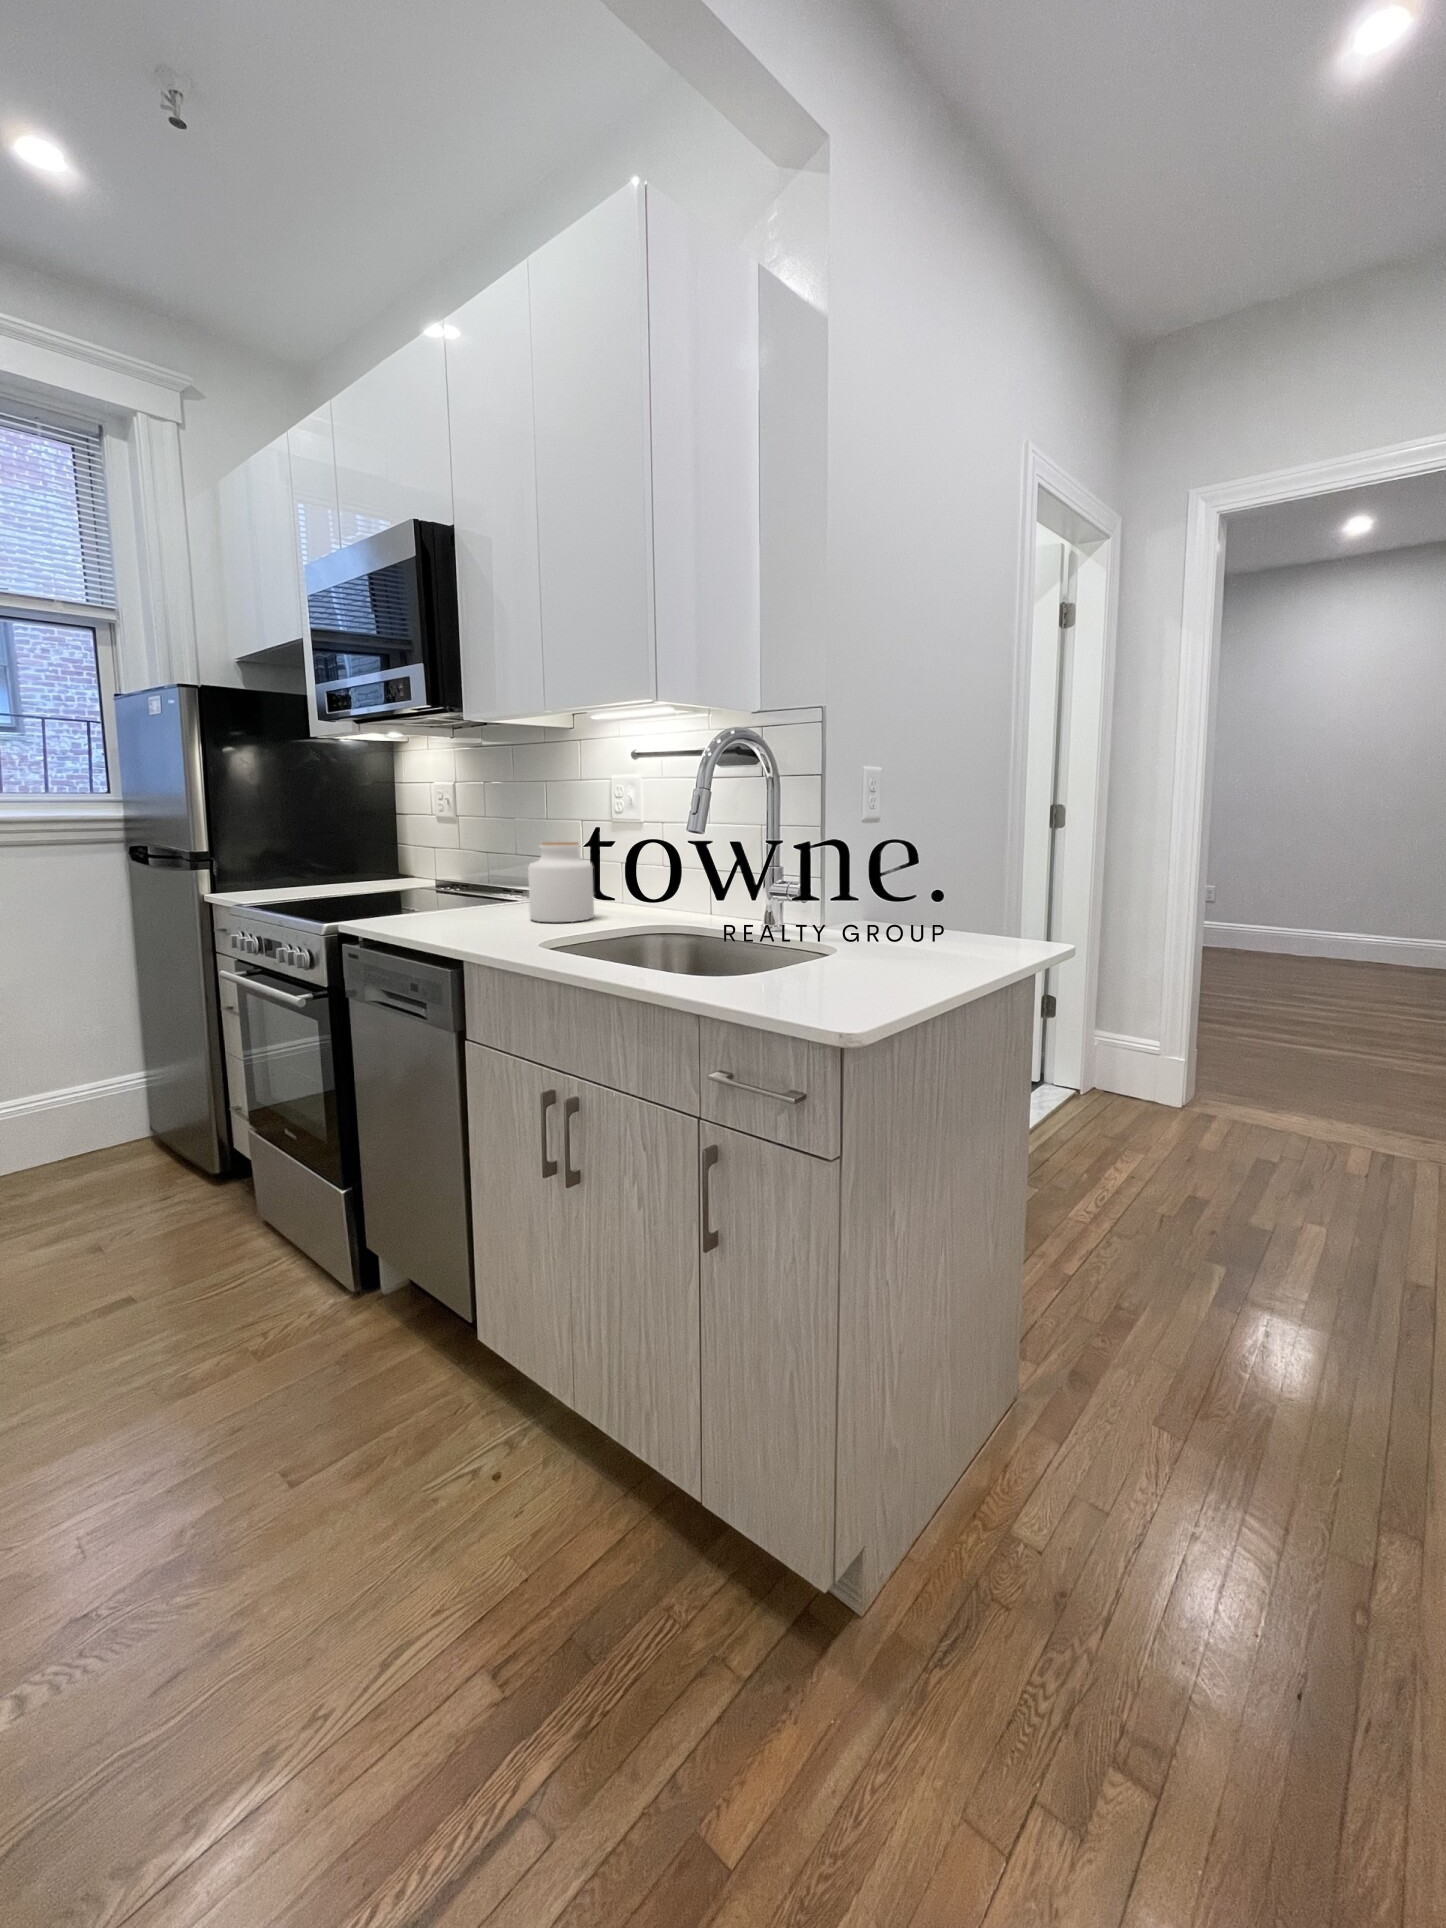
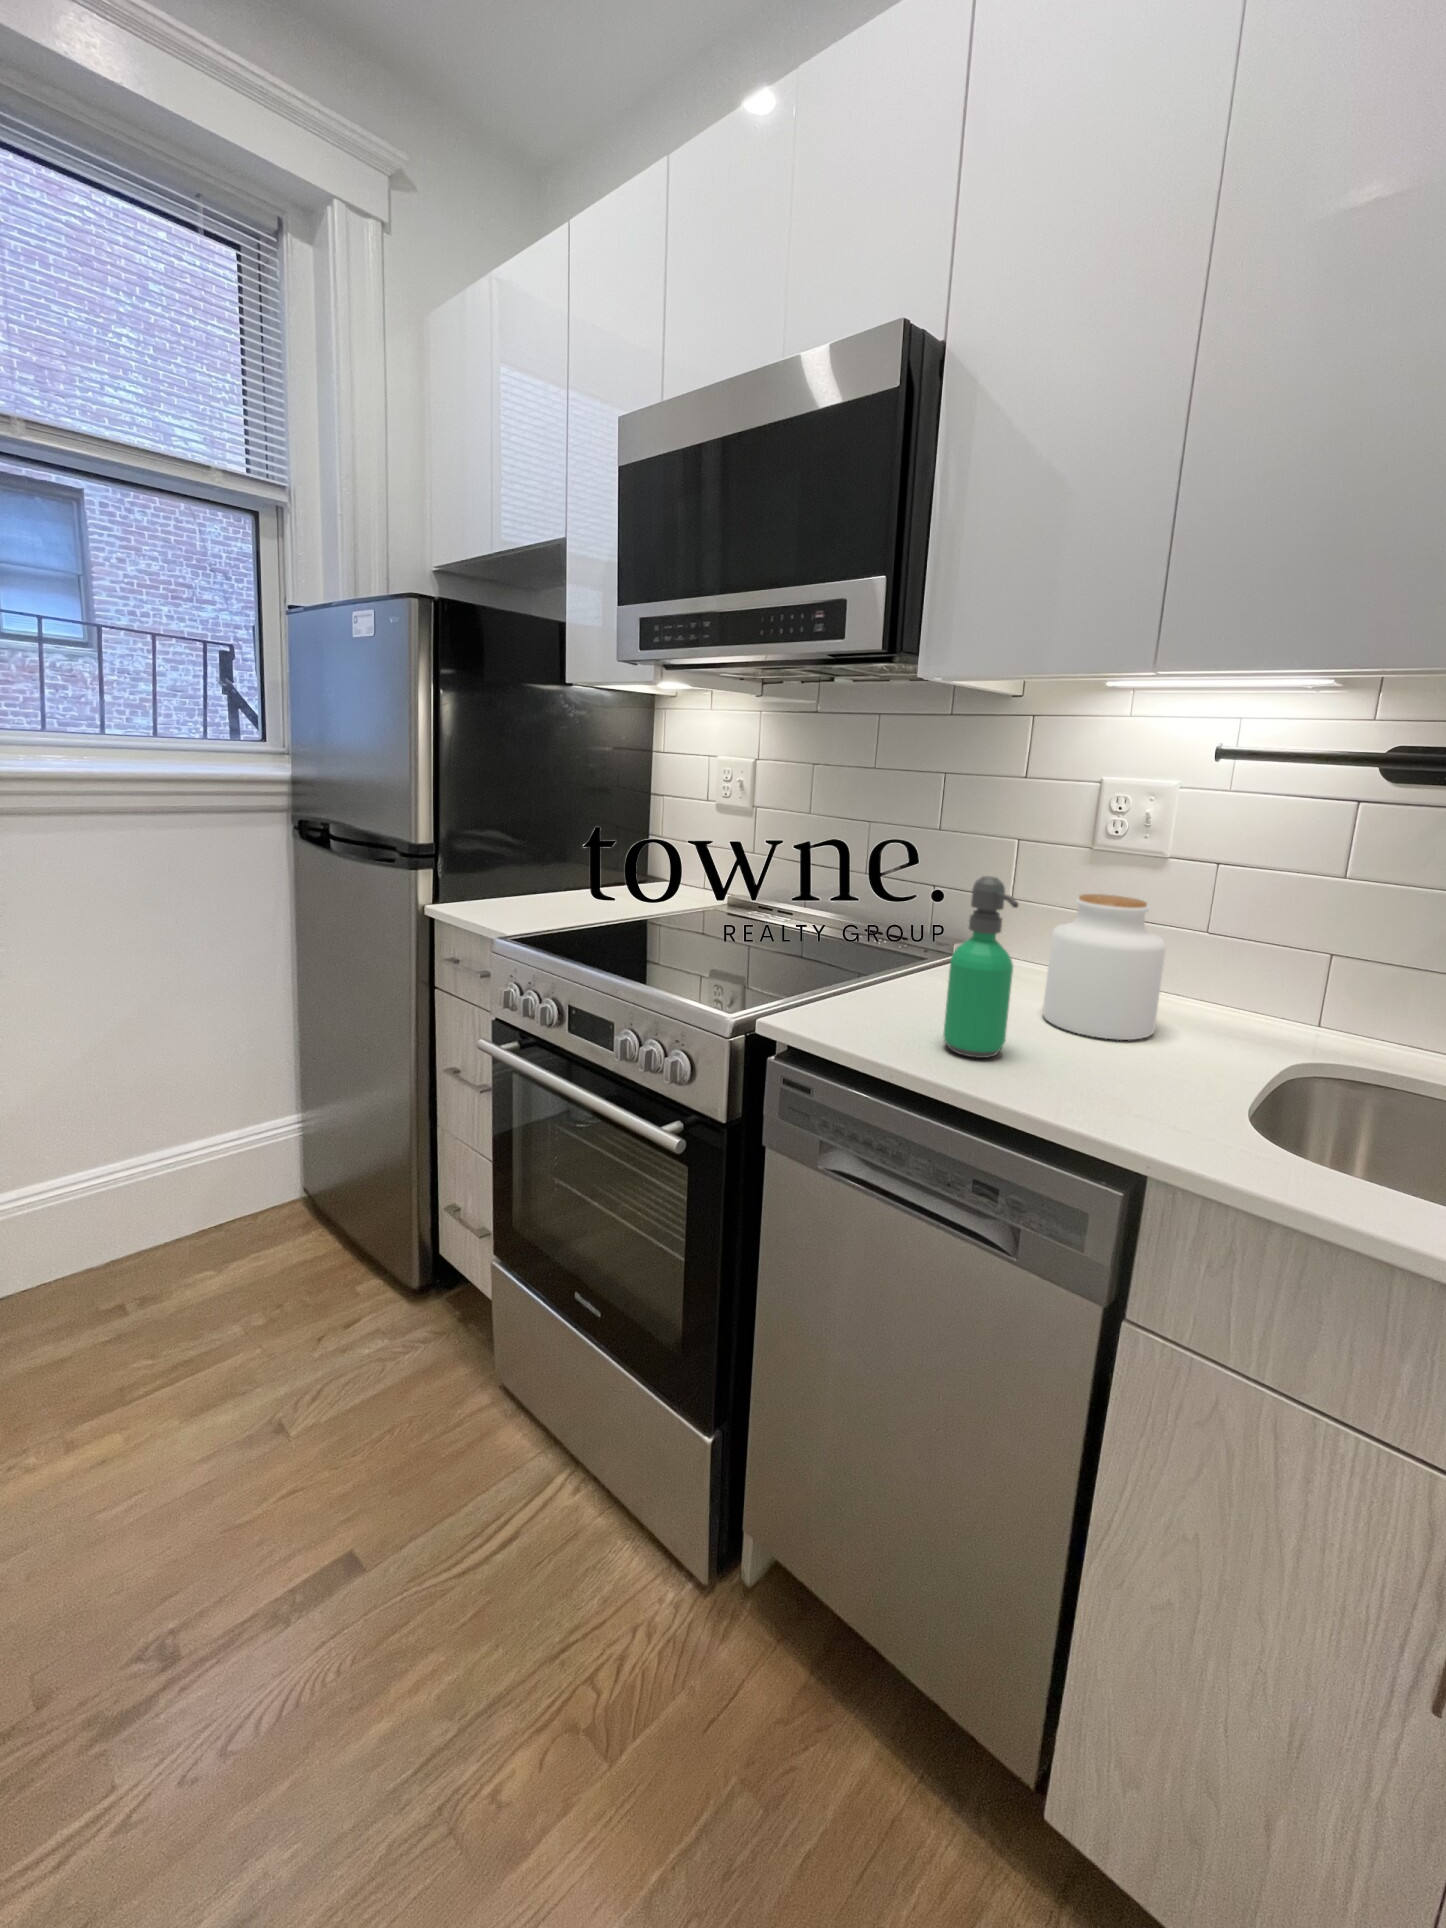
soap dispenser: none [430,828,469,930] -> present [943,876,1018,1058]

